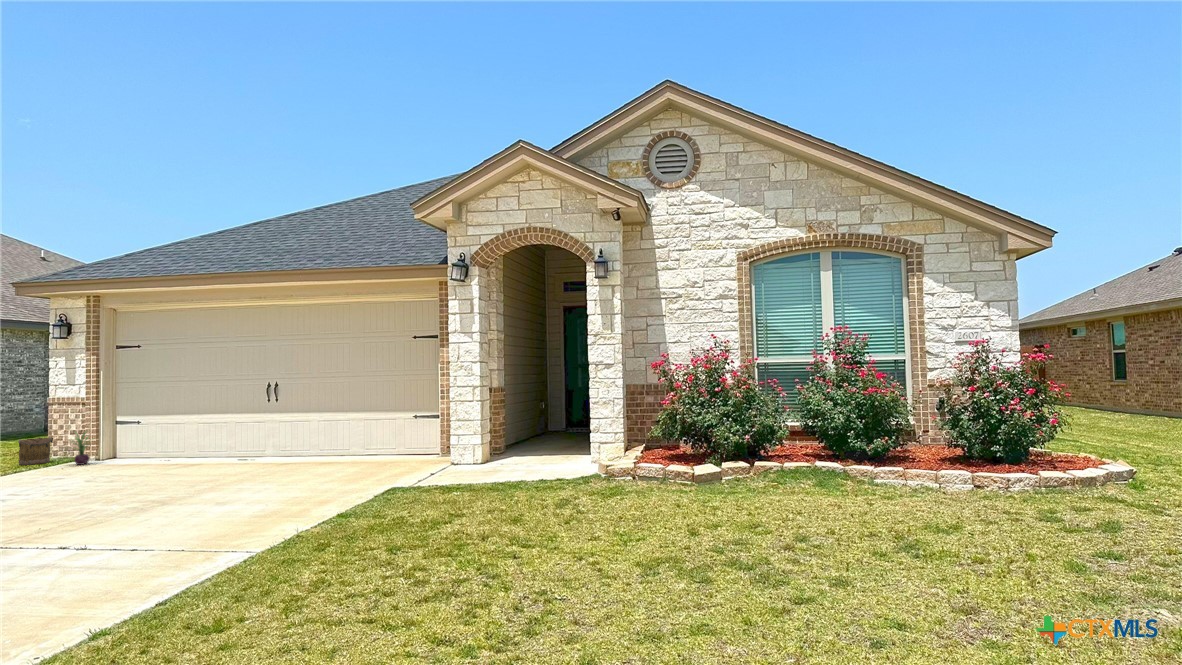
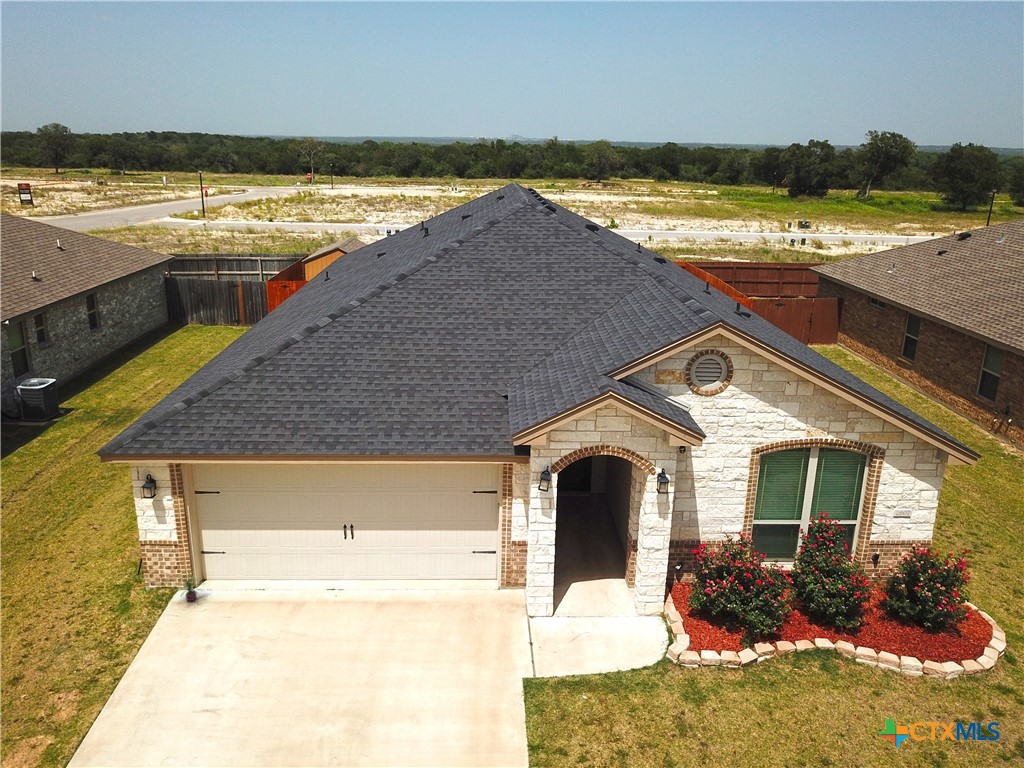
bucket: present [18,437,53,465] -> none [125,571,151,601]

